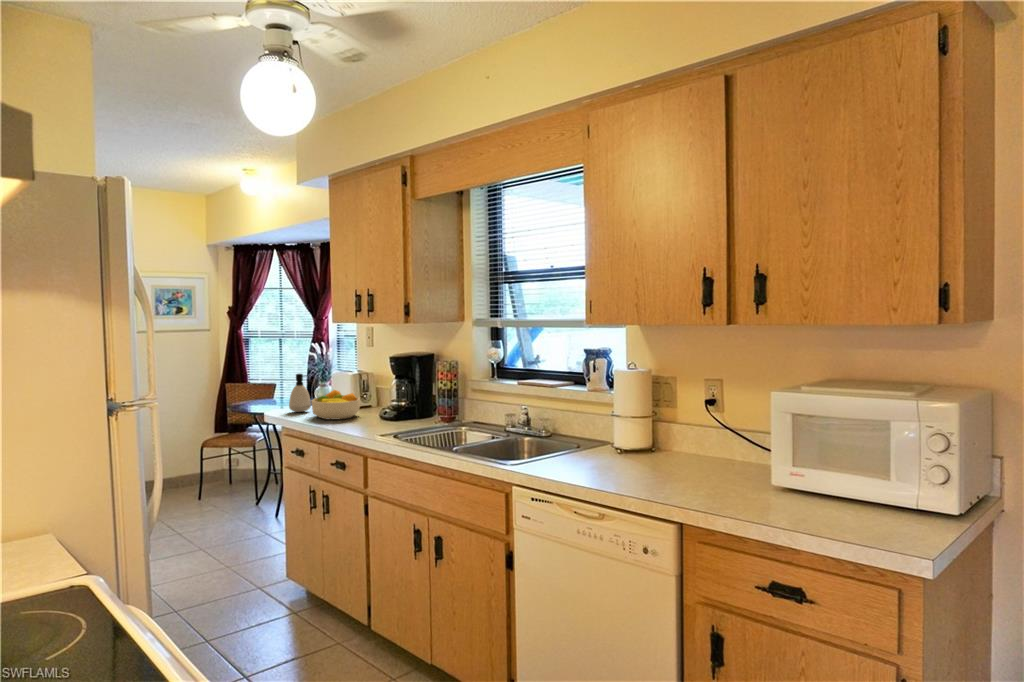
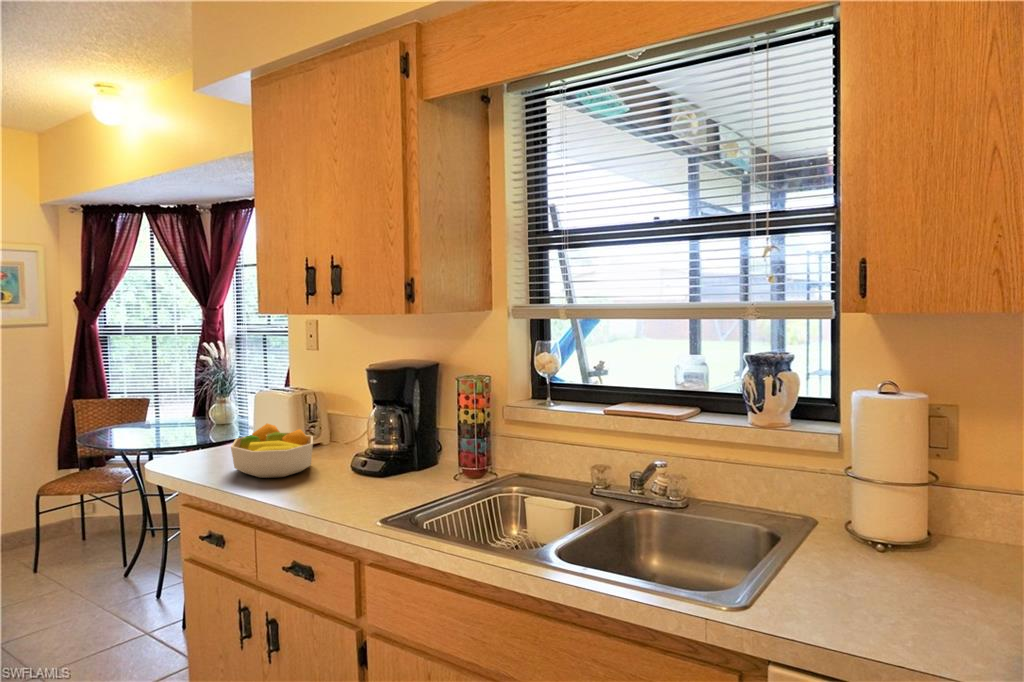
soap dispenser: present [289,374,311,412] -> none [187,398,224,461]

